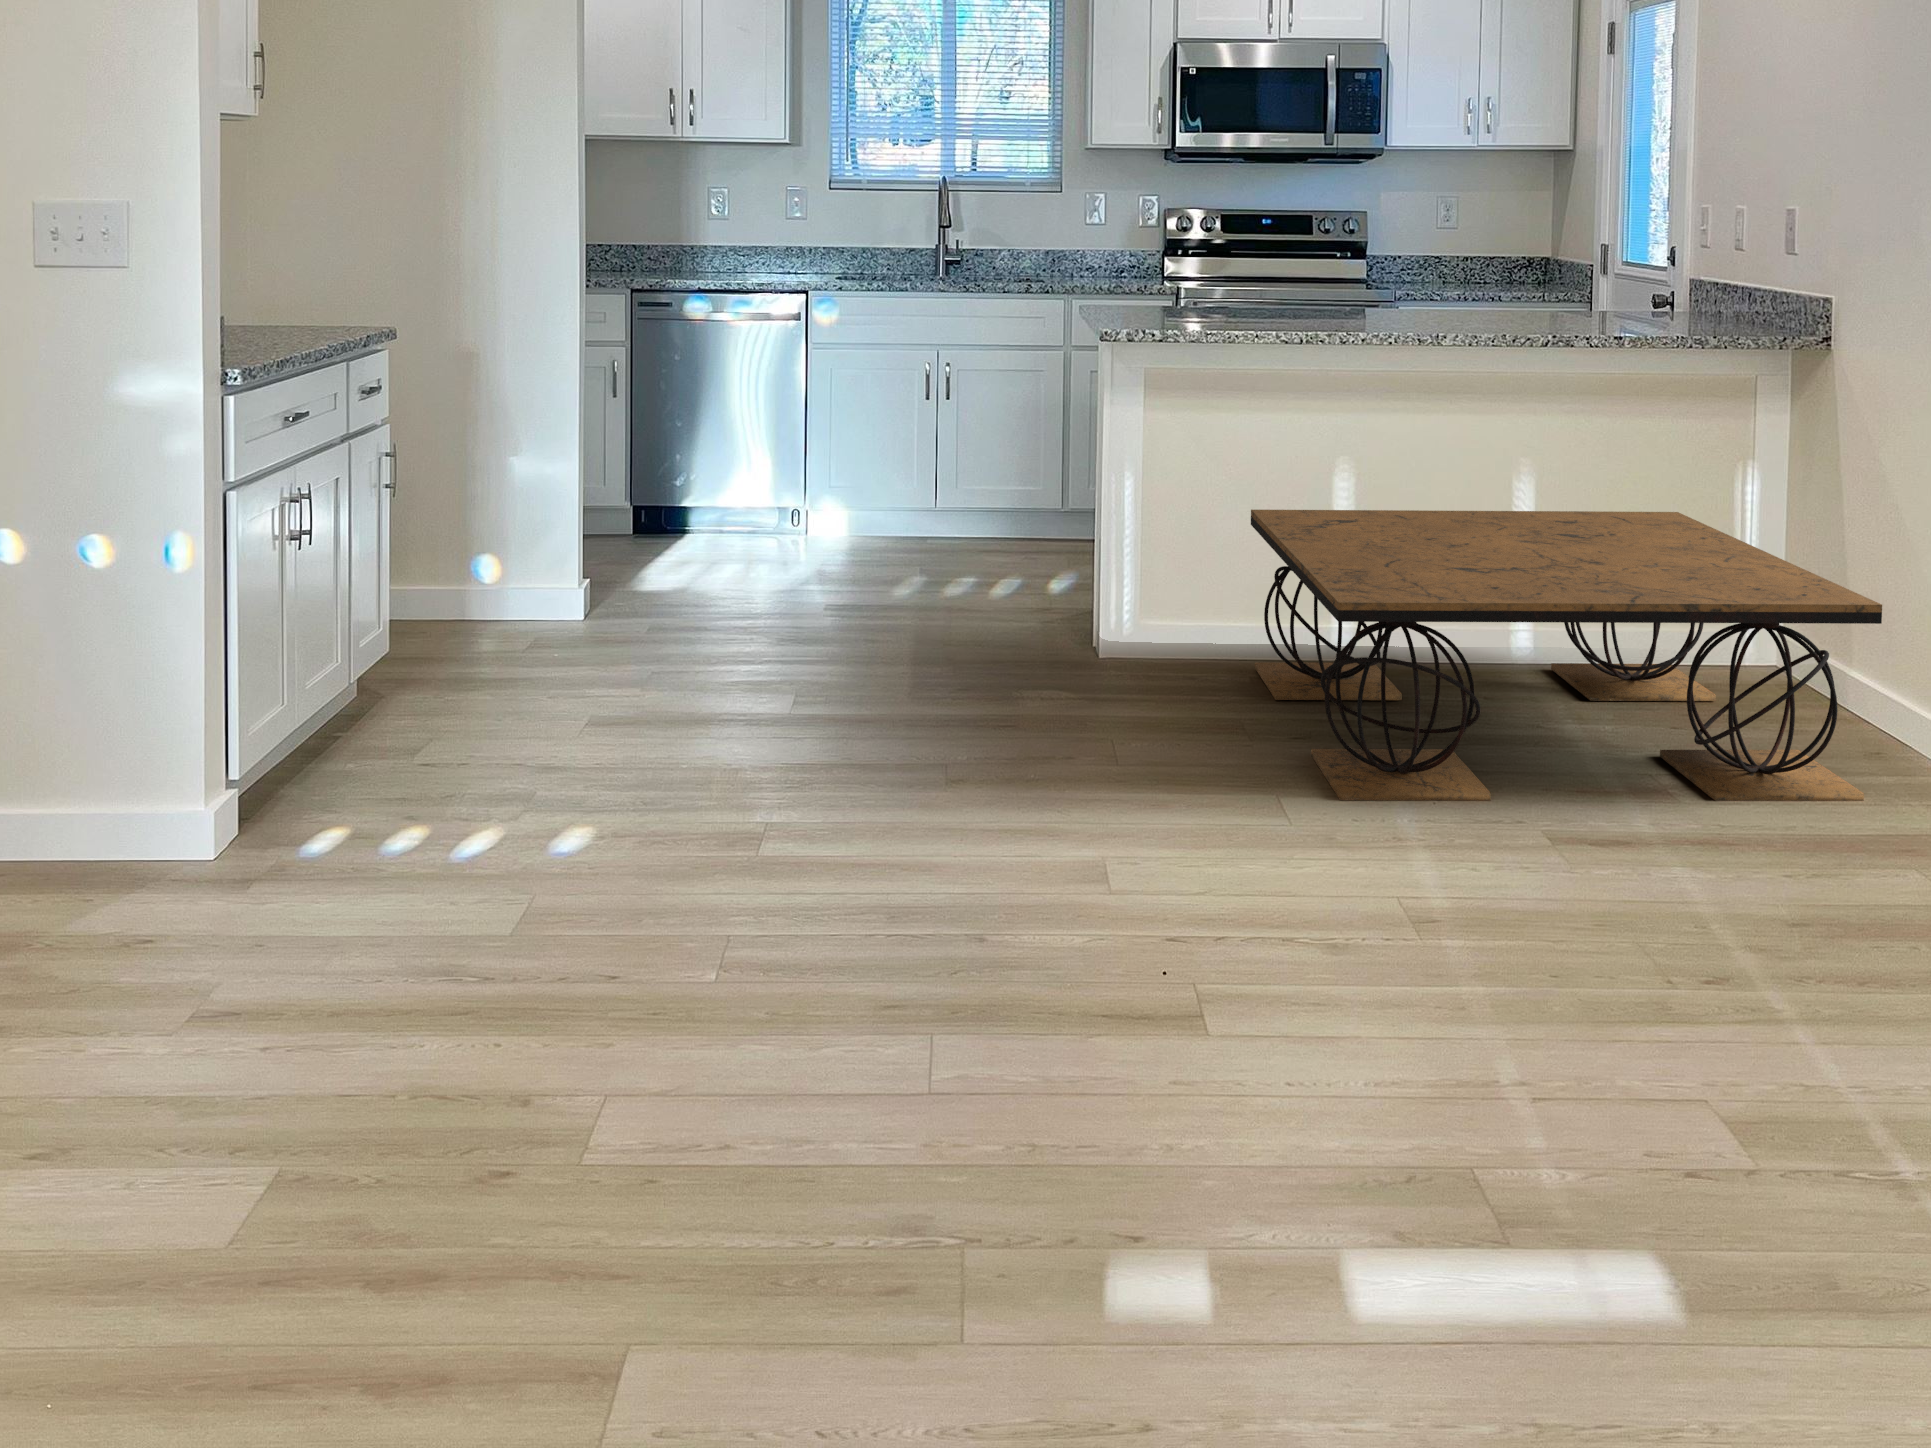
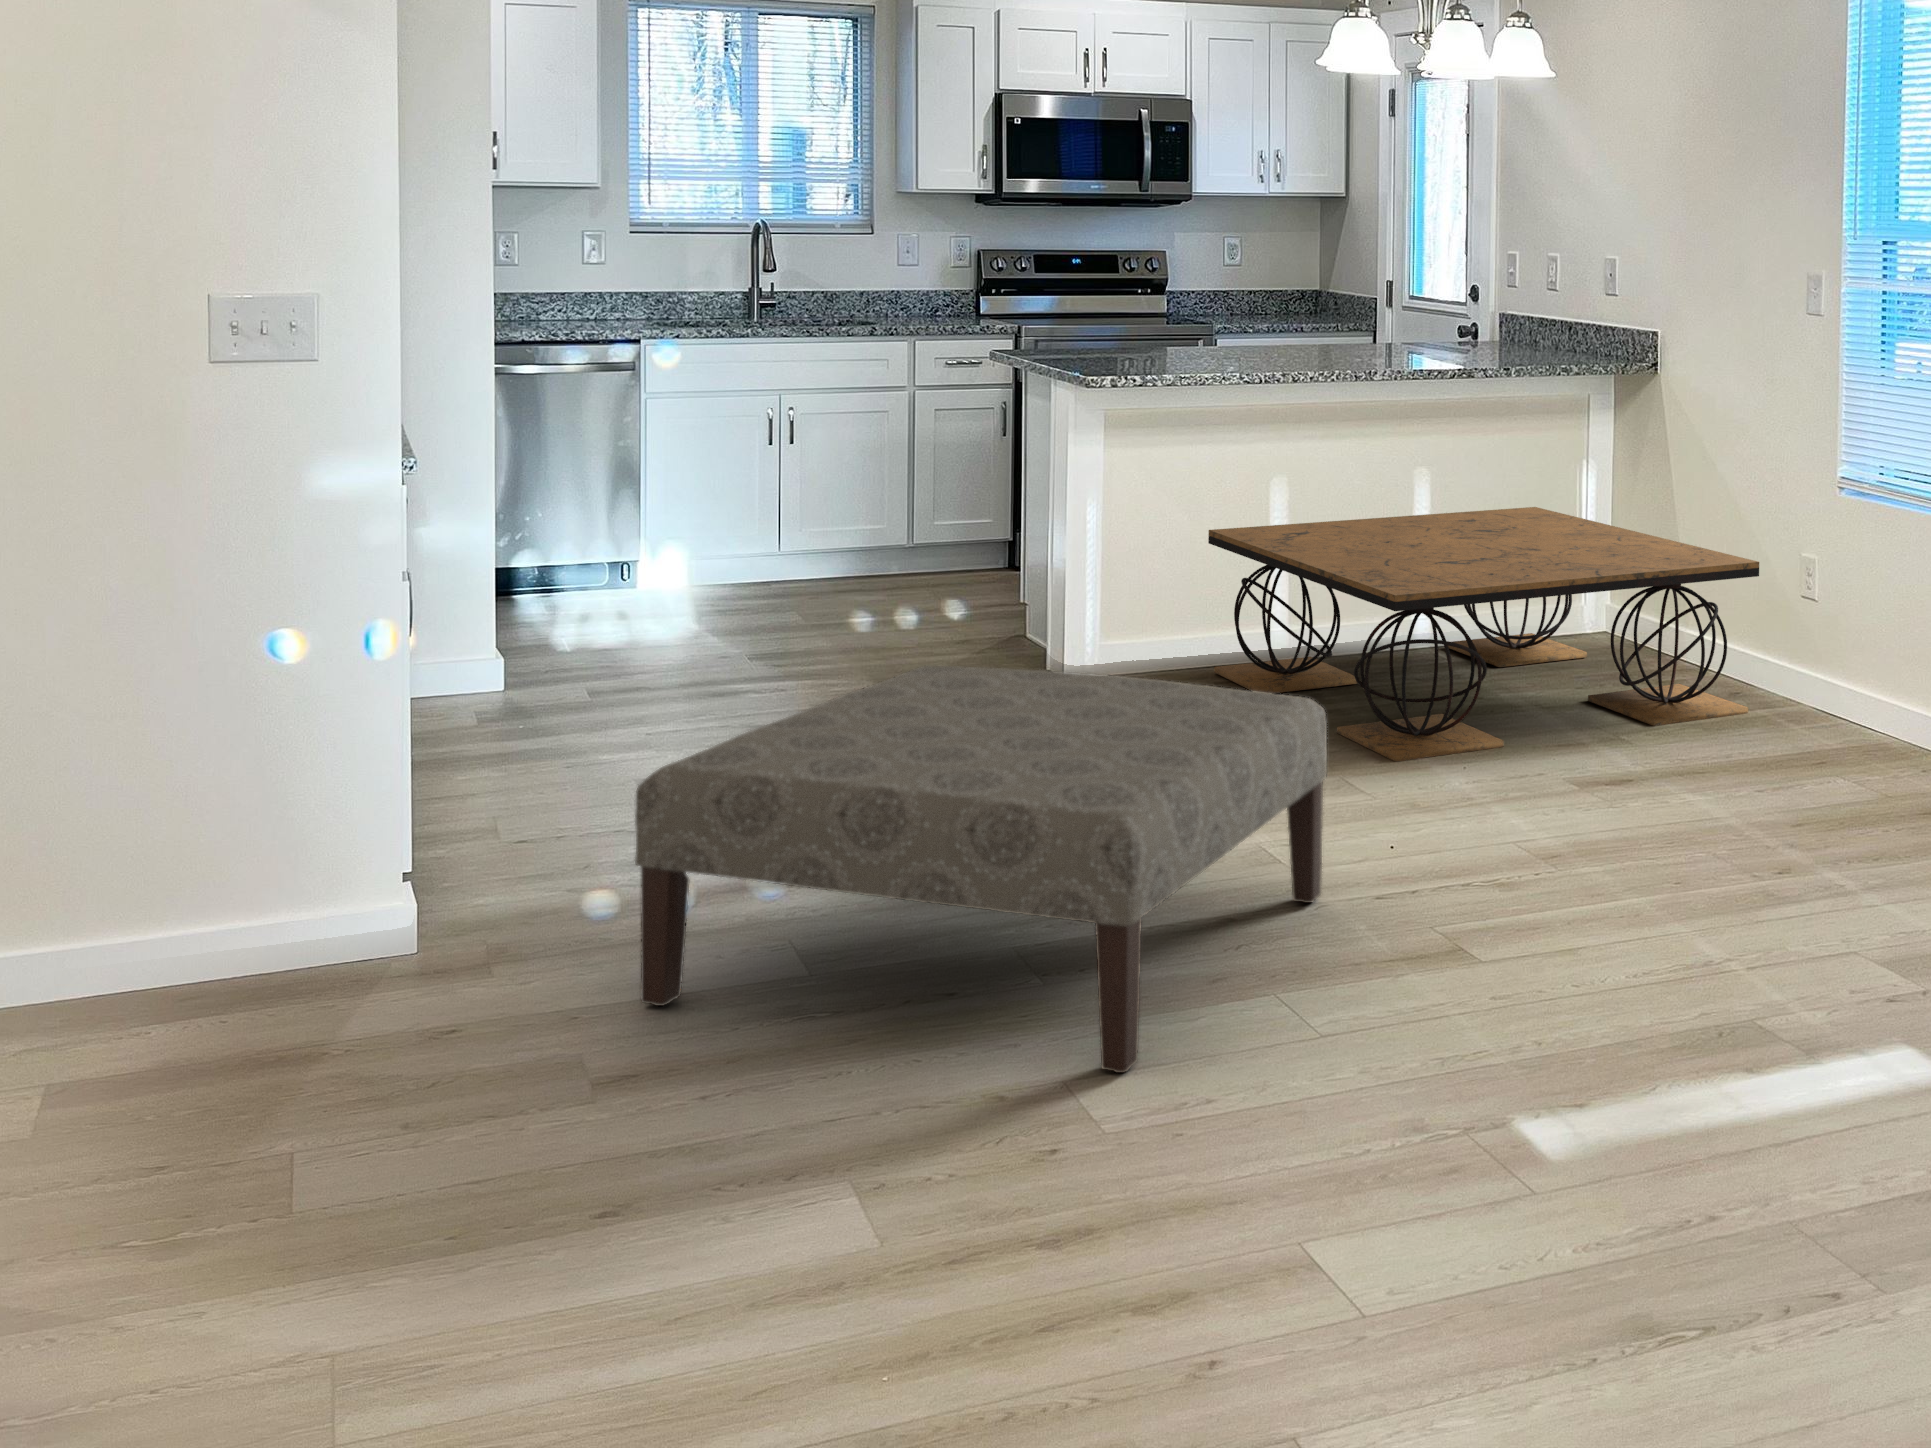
ottoman: none [286,629,1071,1136] -> present [635,665,1327,1073]

